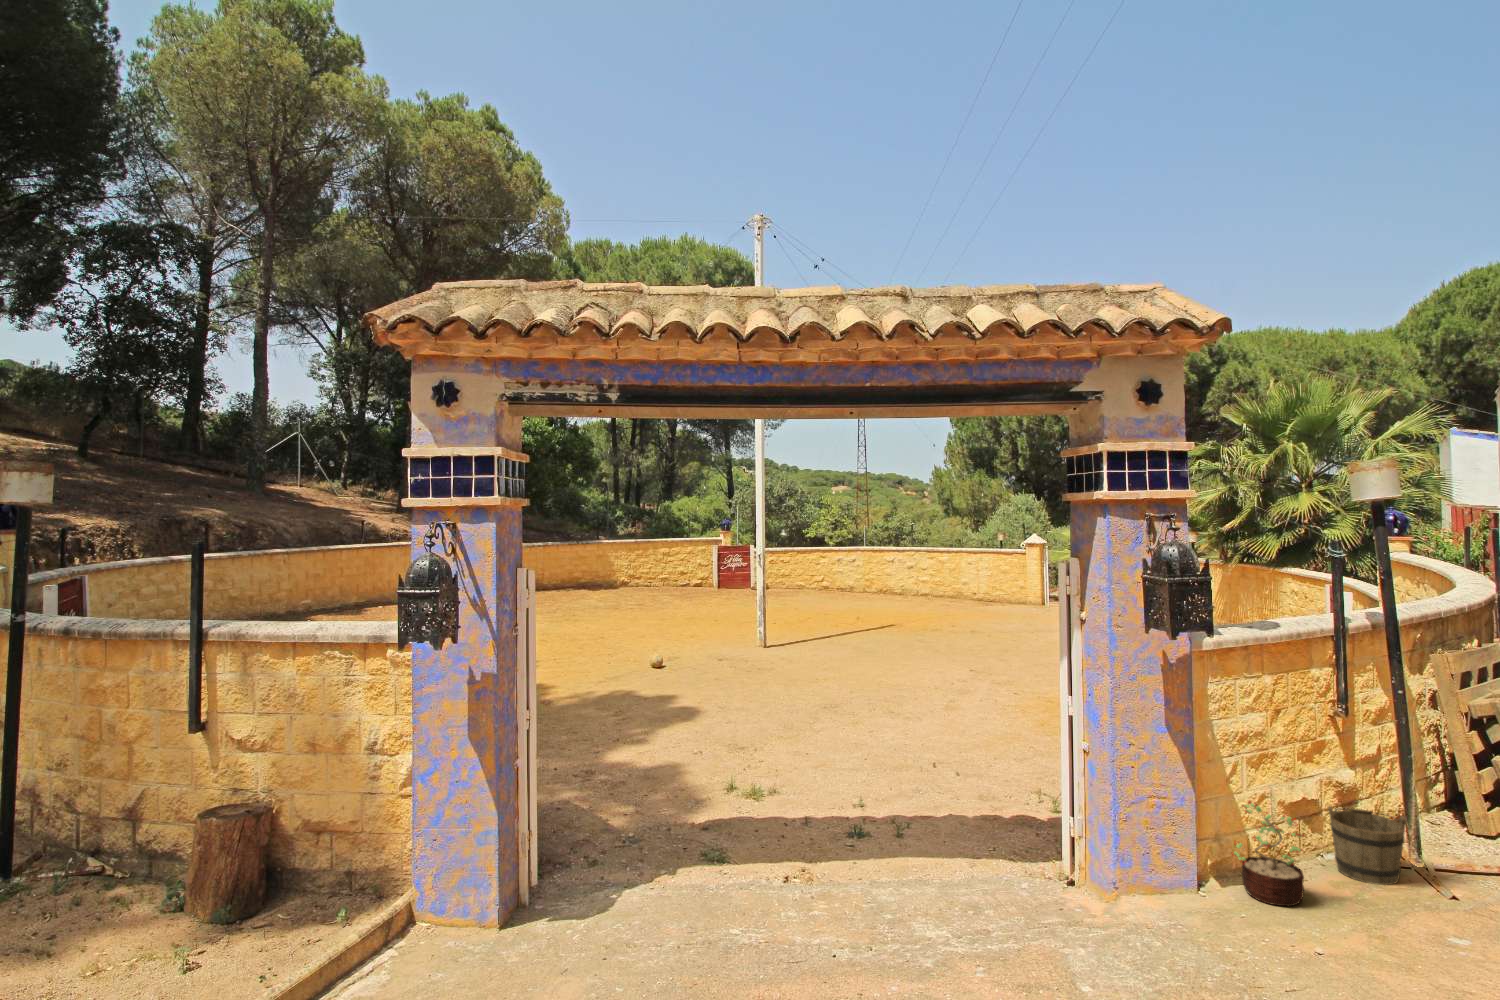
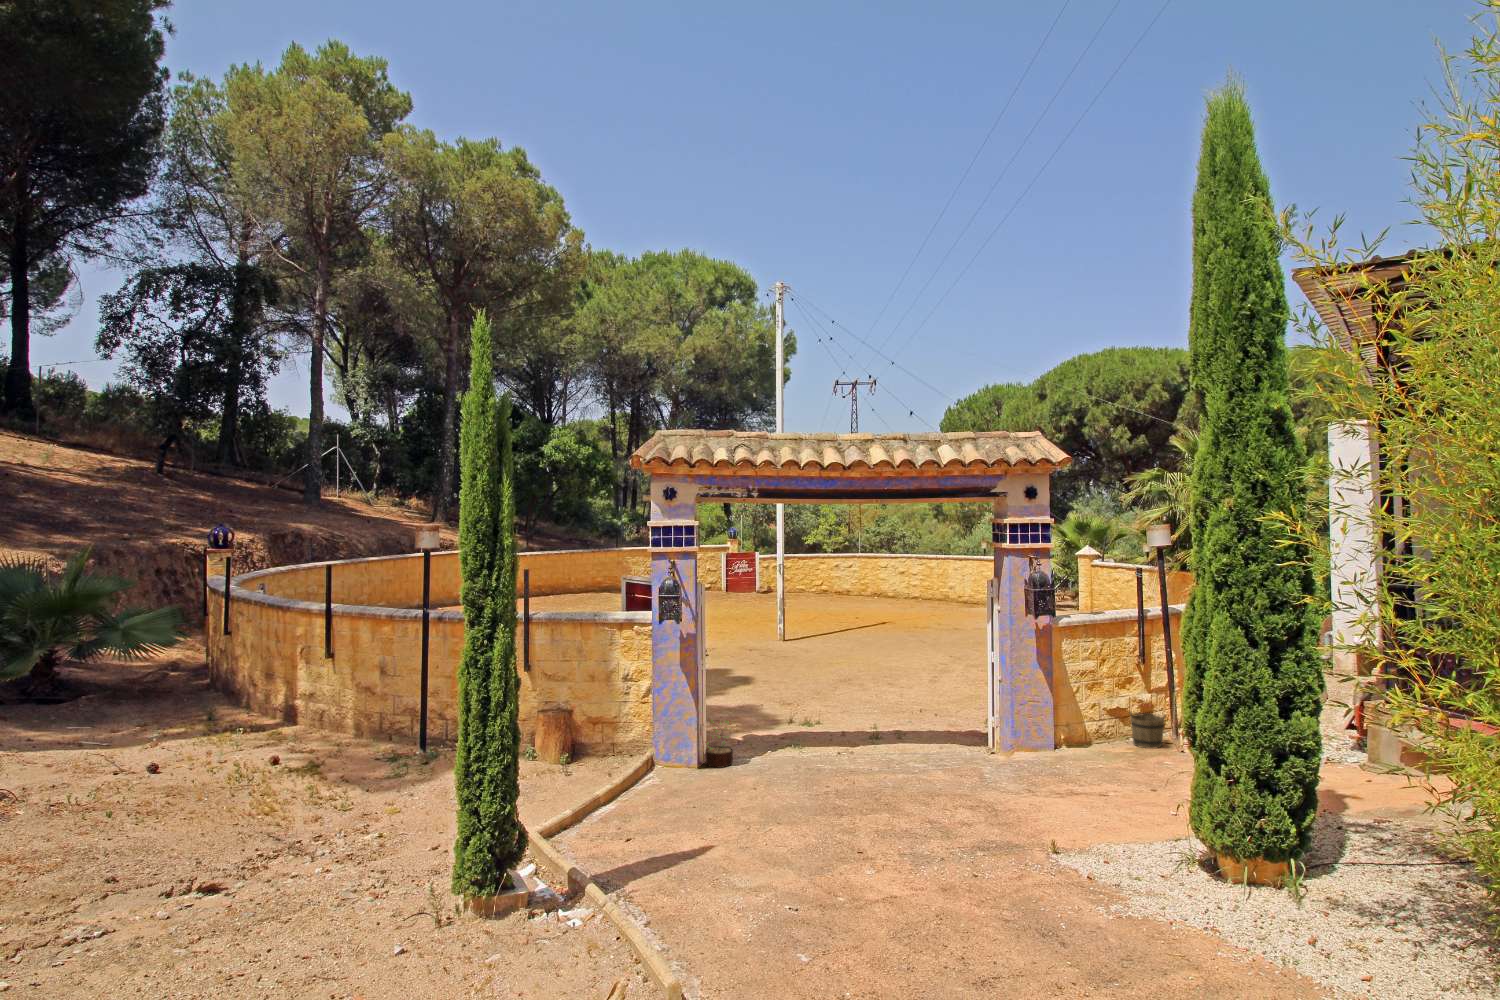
decorative plant: present [1232,801,1304,906] -> present [705,719,733,768]

